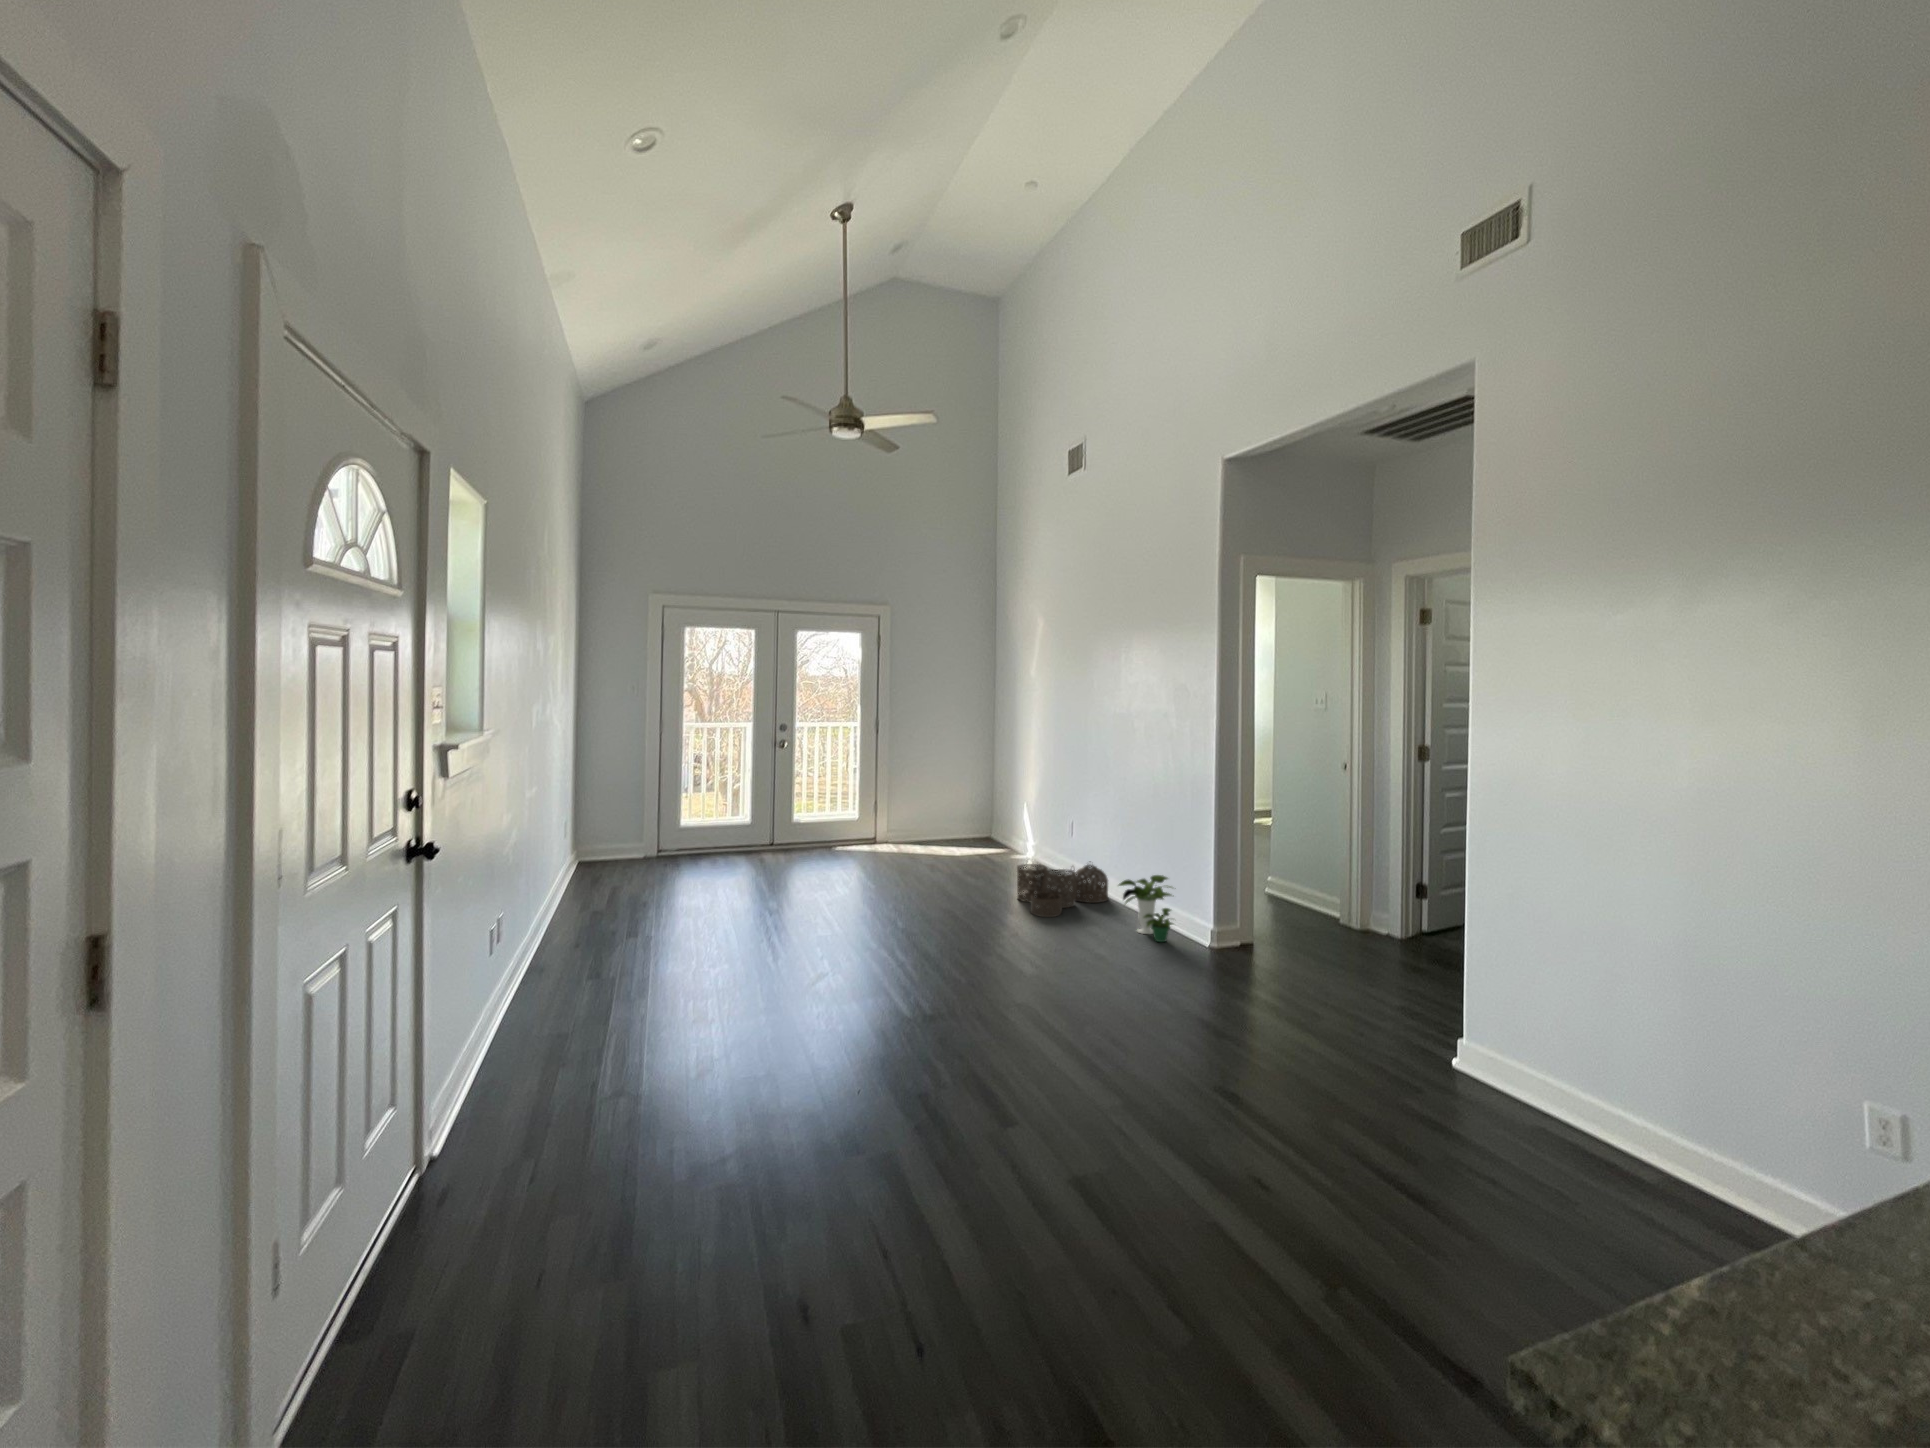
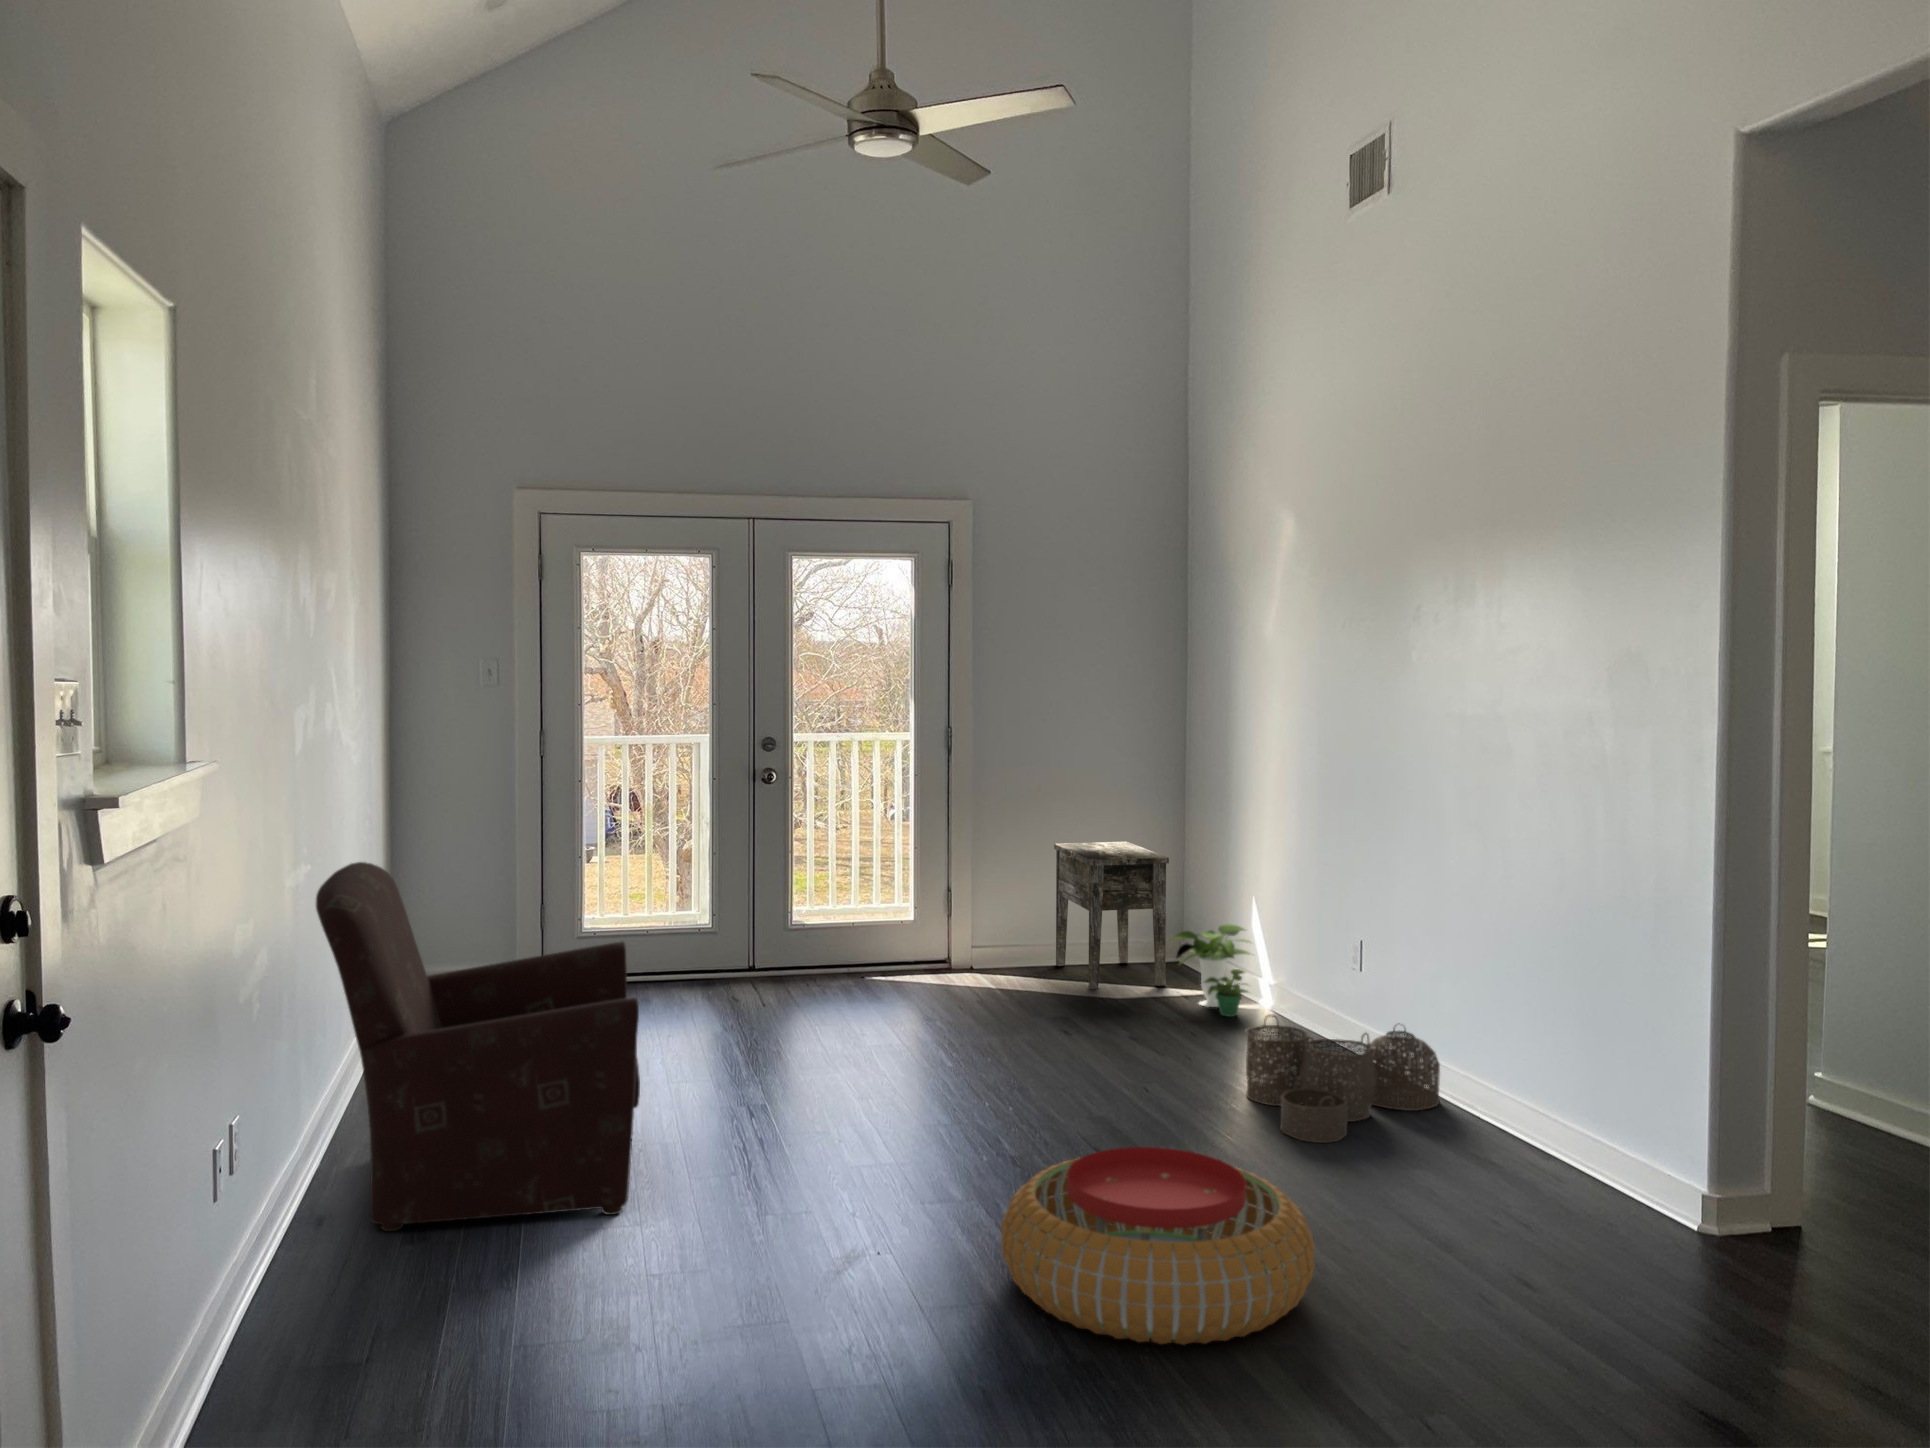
side table: none [931,780,988,854] -> present [1054,842,1169,989]
armchair: none [541,783,710,967] -> present [316,862,640,1231]
potted plant: present [1119,875,1173,942] -> present [1172,924,1254,1017]
pouf: none [887,913,1033,998] -> present [1001,1147,1315,1345]

